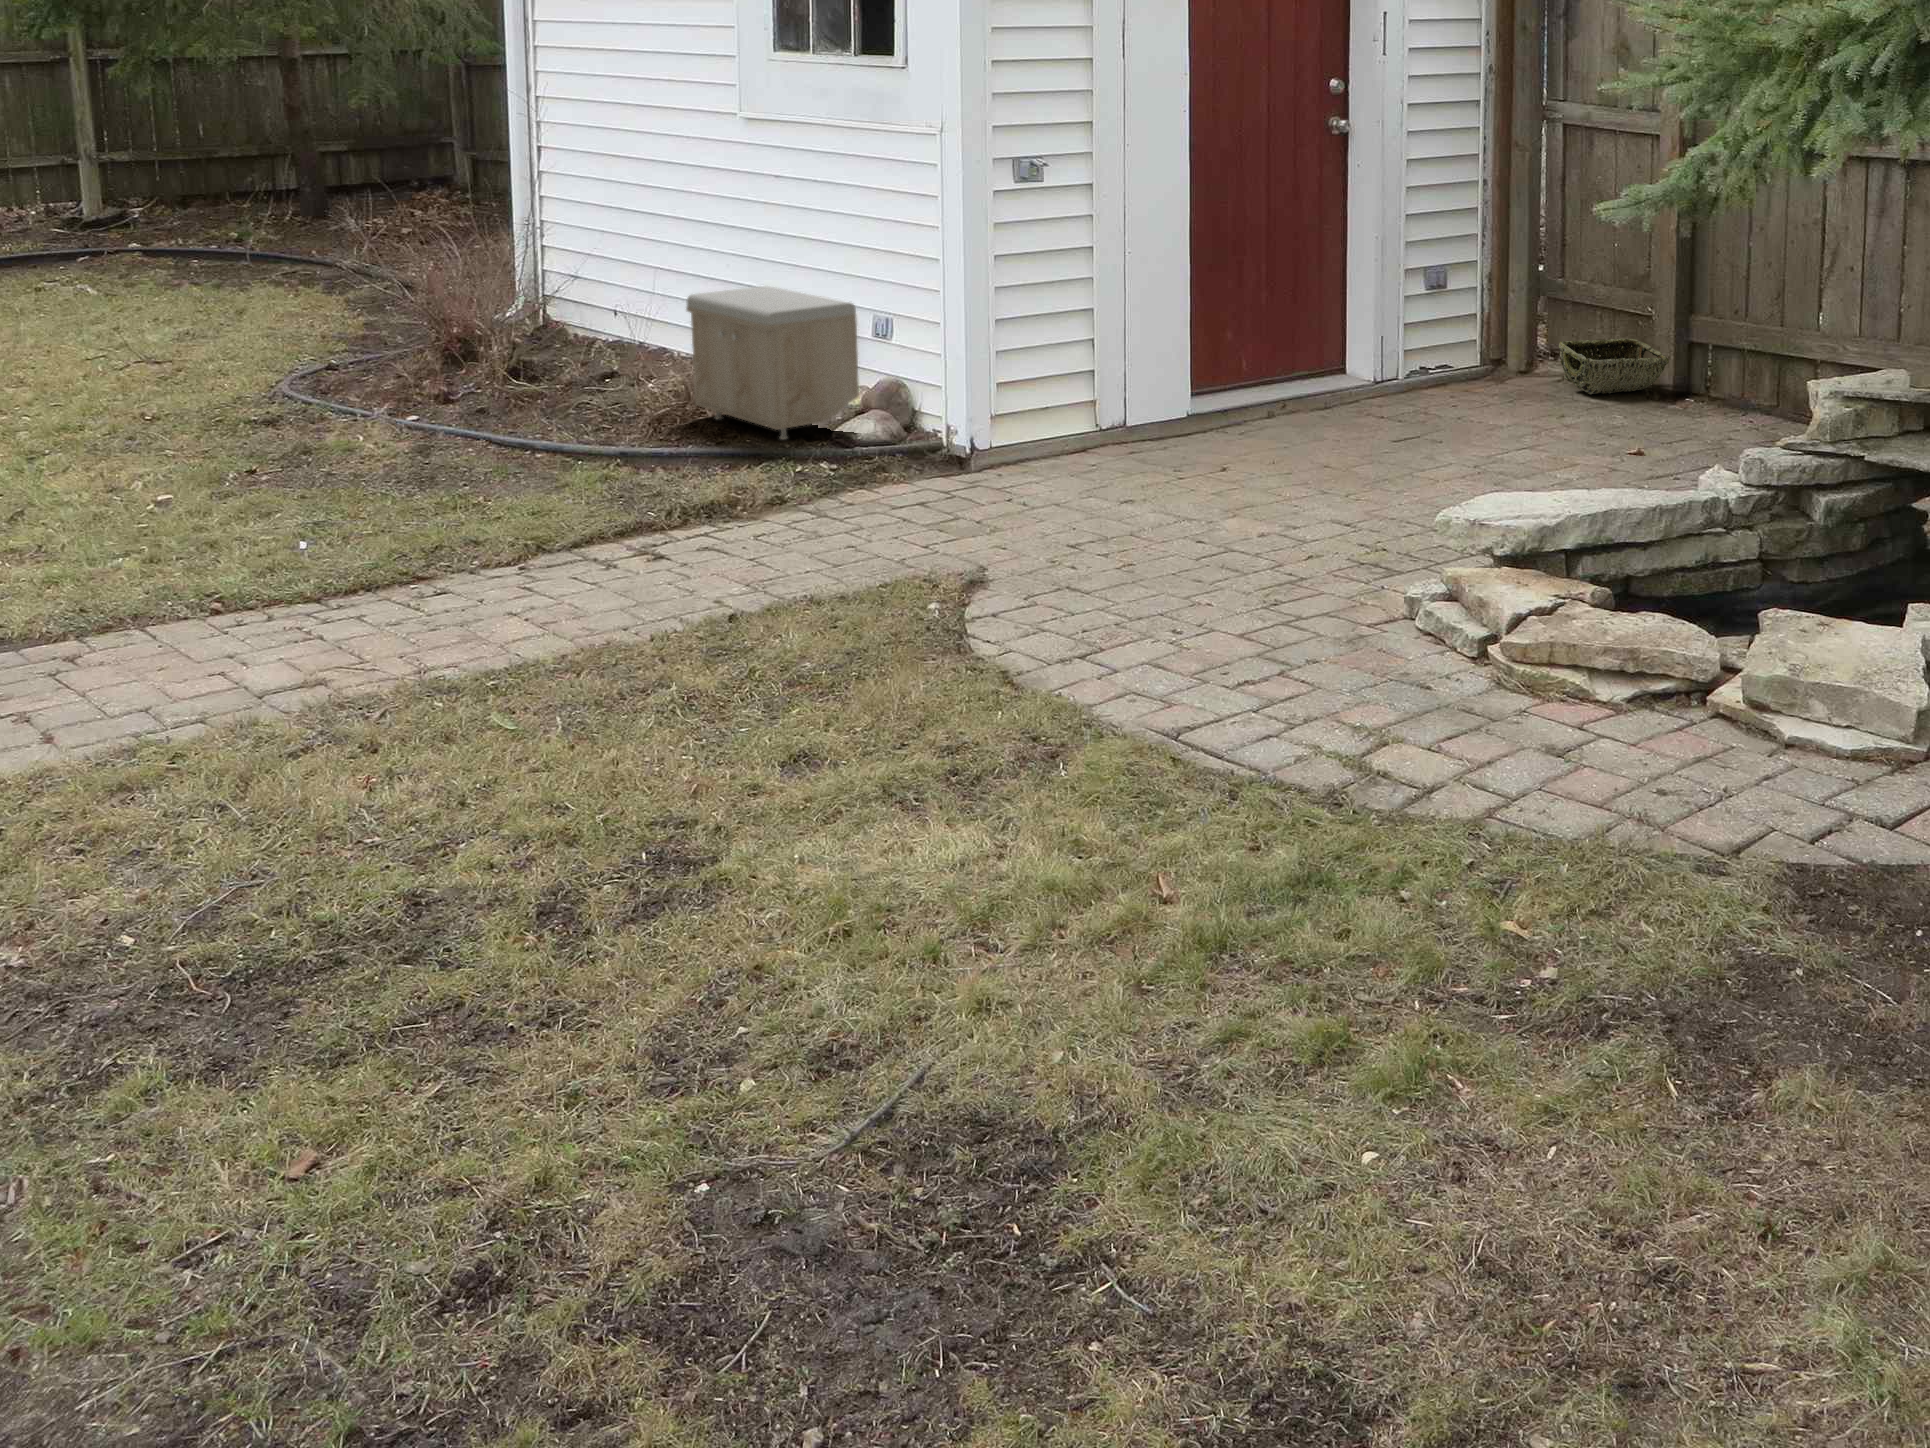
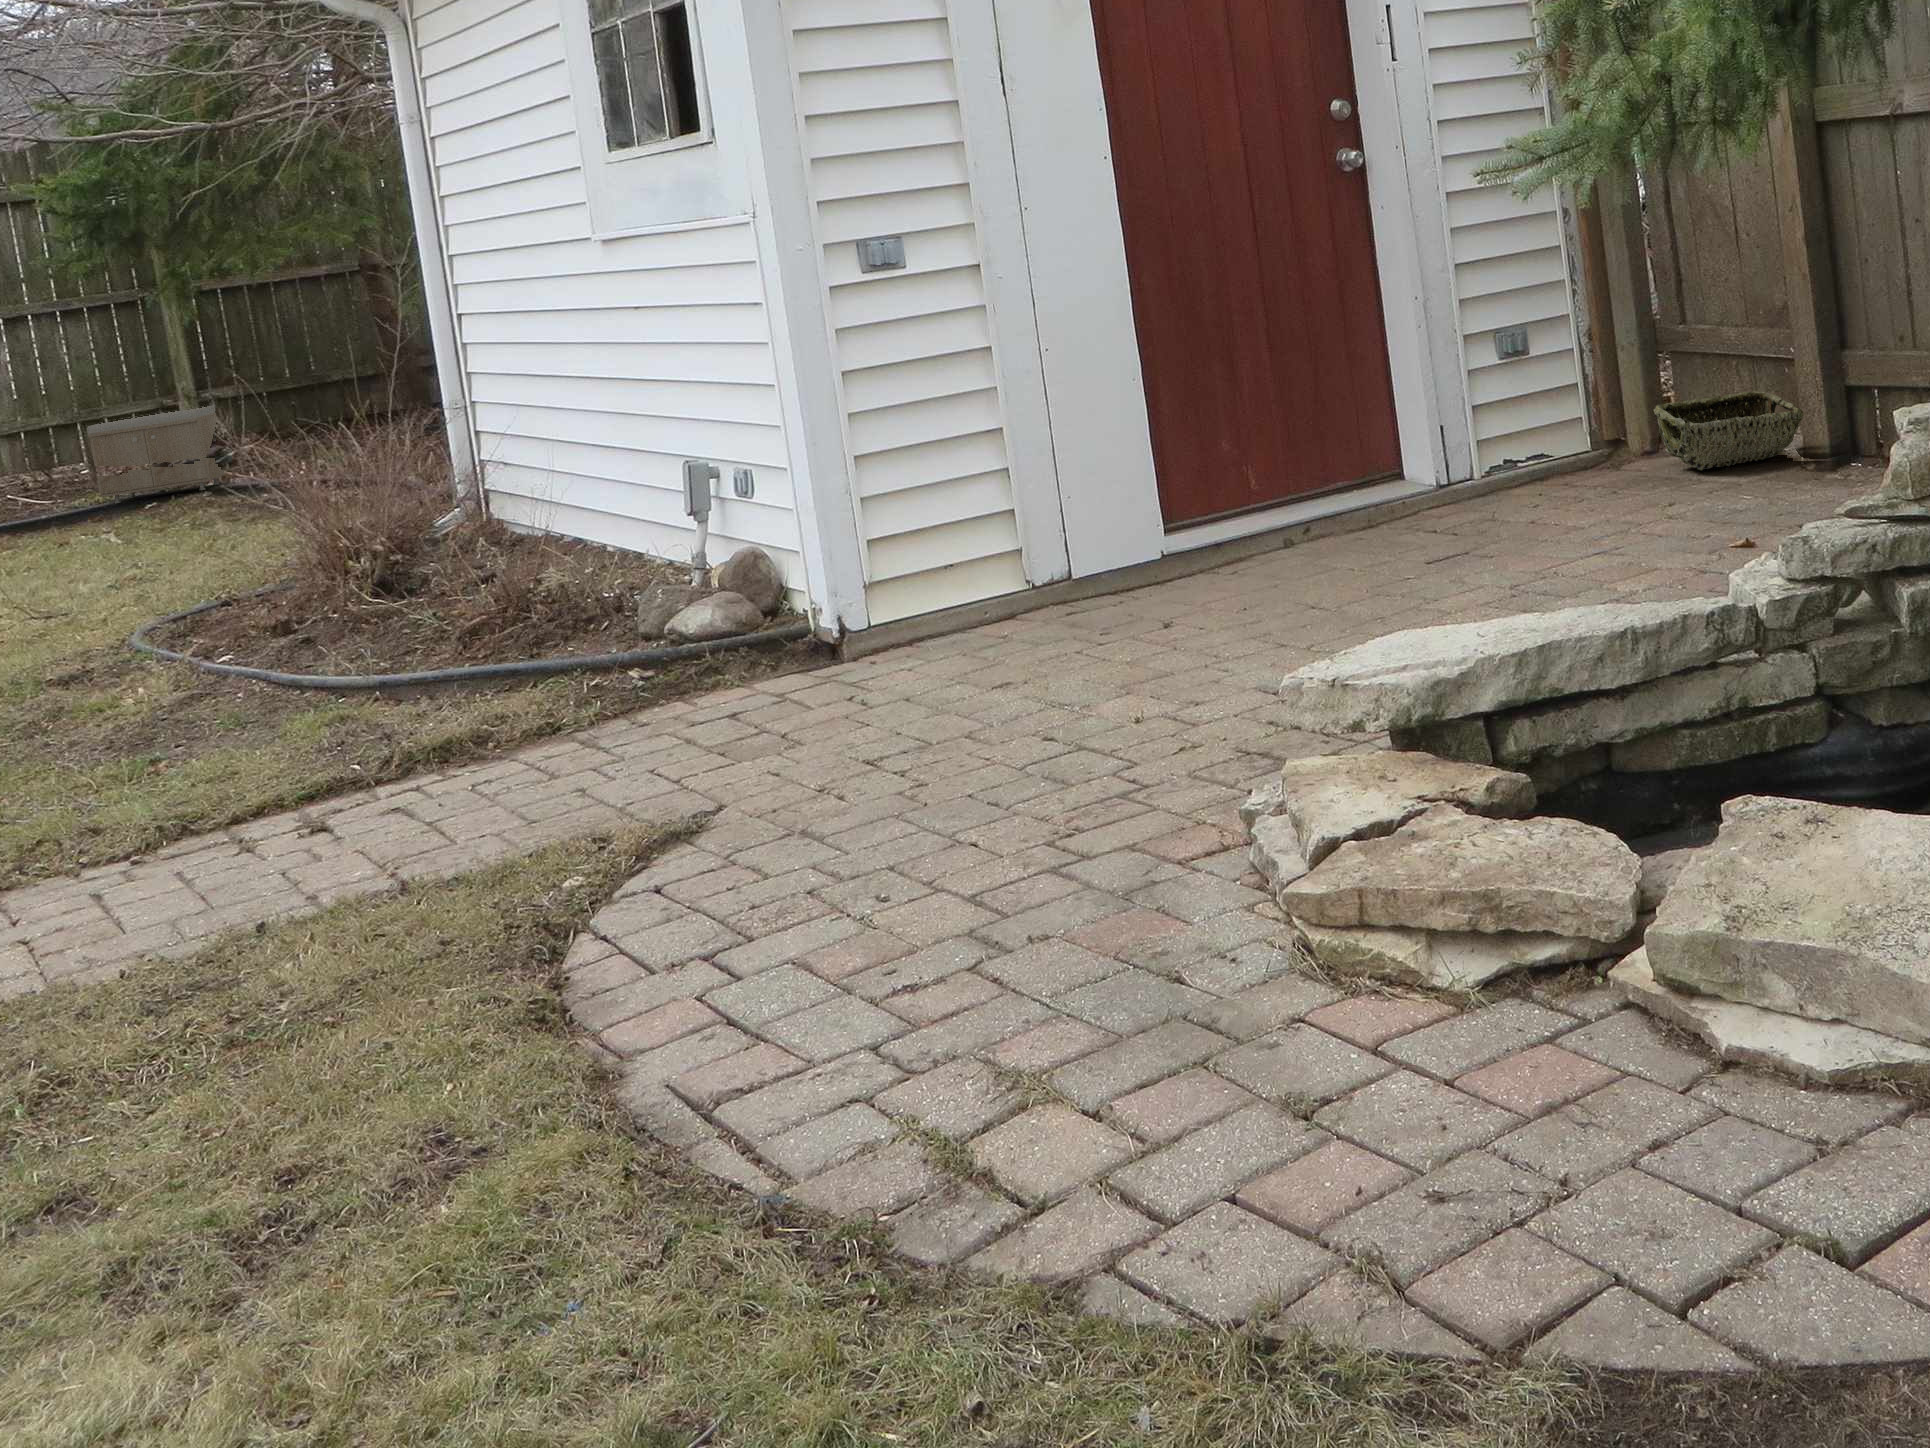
storage bench: present [686,286,859,439] -> present [87,405,229,503]

